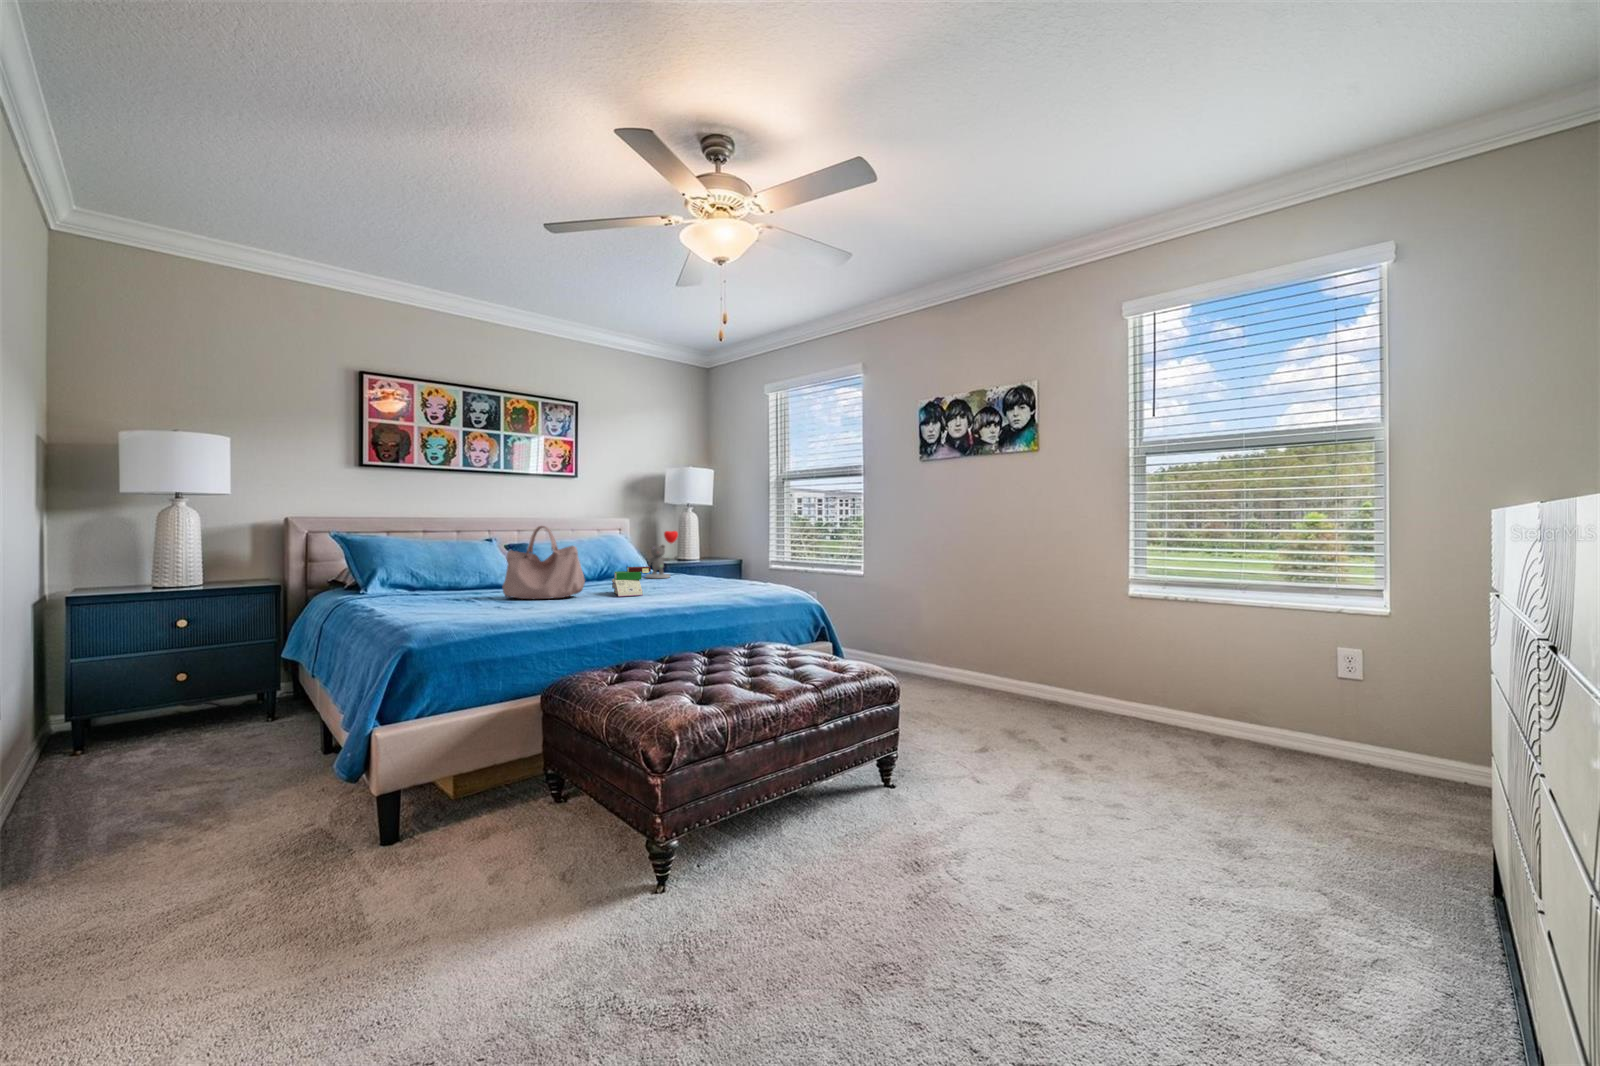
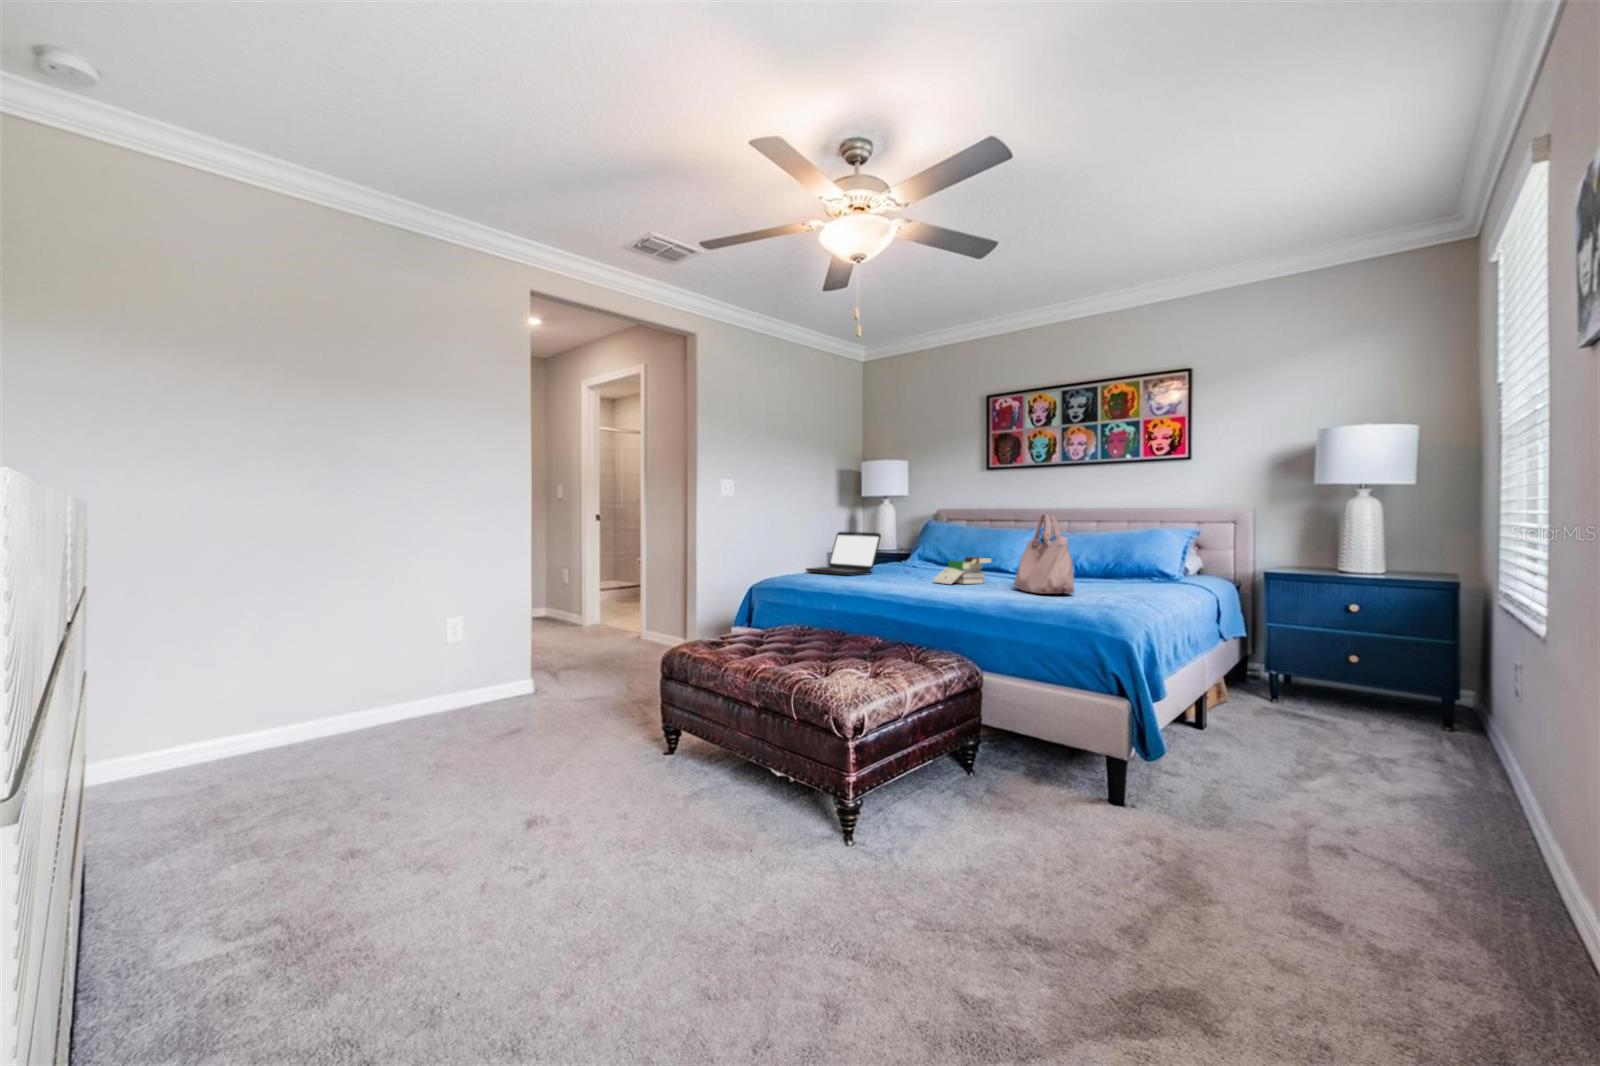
handbag: present [502,526,585,599] -> present [1013,514,1074,594]
teddy bear: present [646,531,678,578] -> none [1117,523,1156,583]
laptop: none [386,550,495,615] -> present [806,532,881,576]

